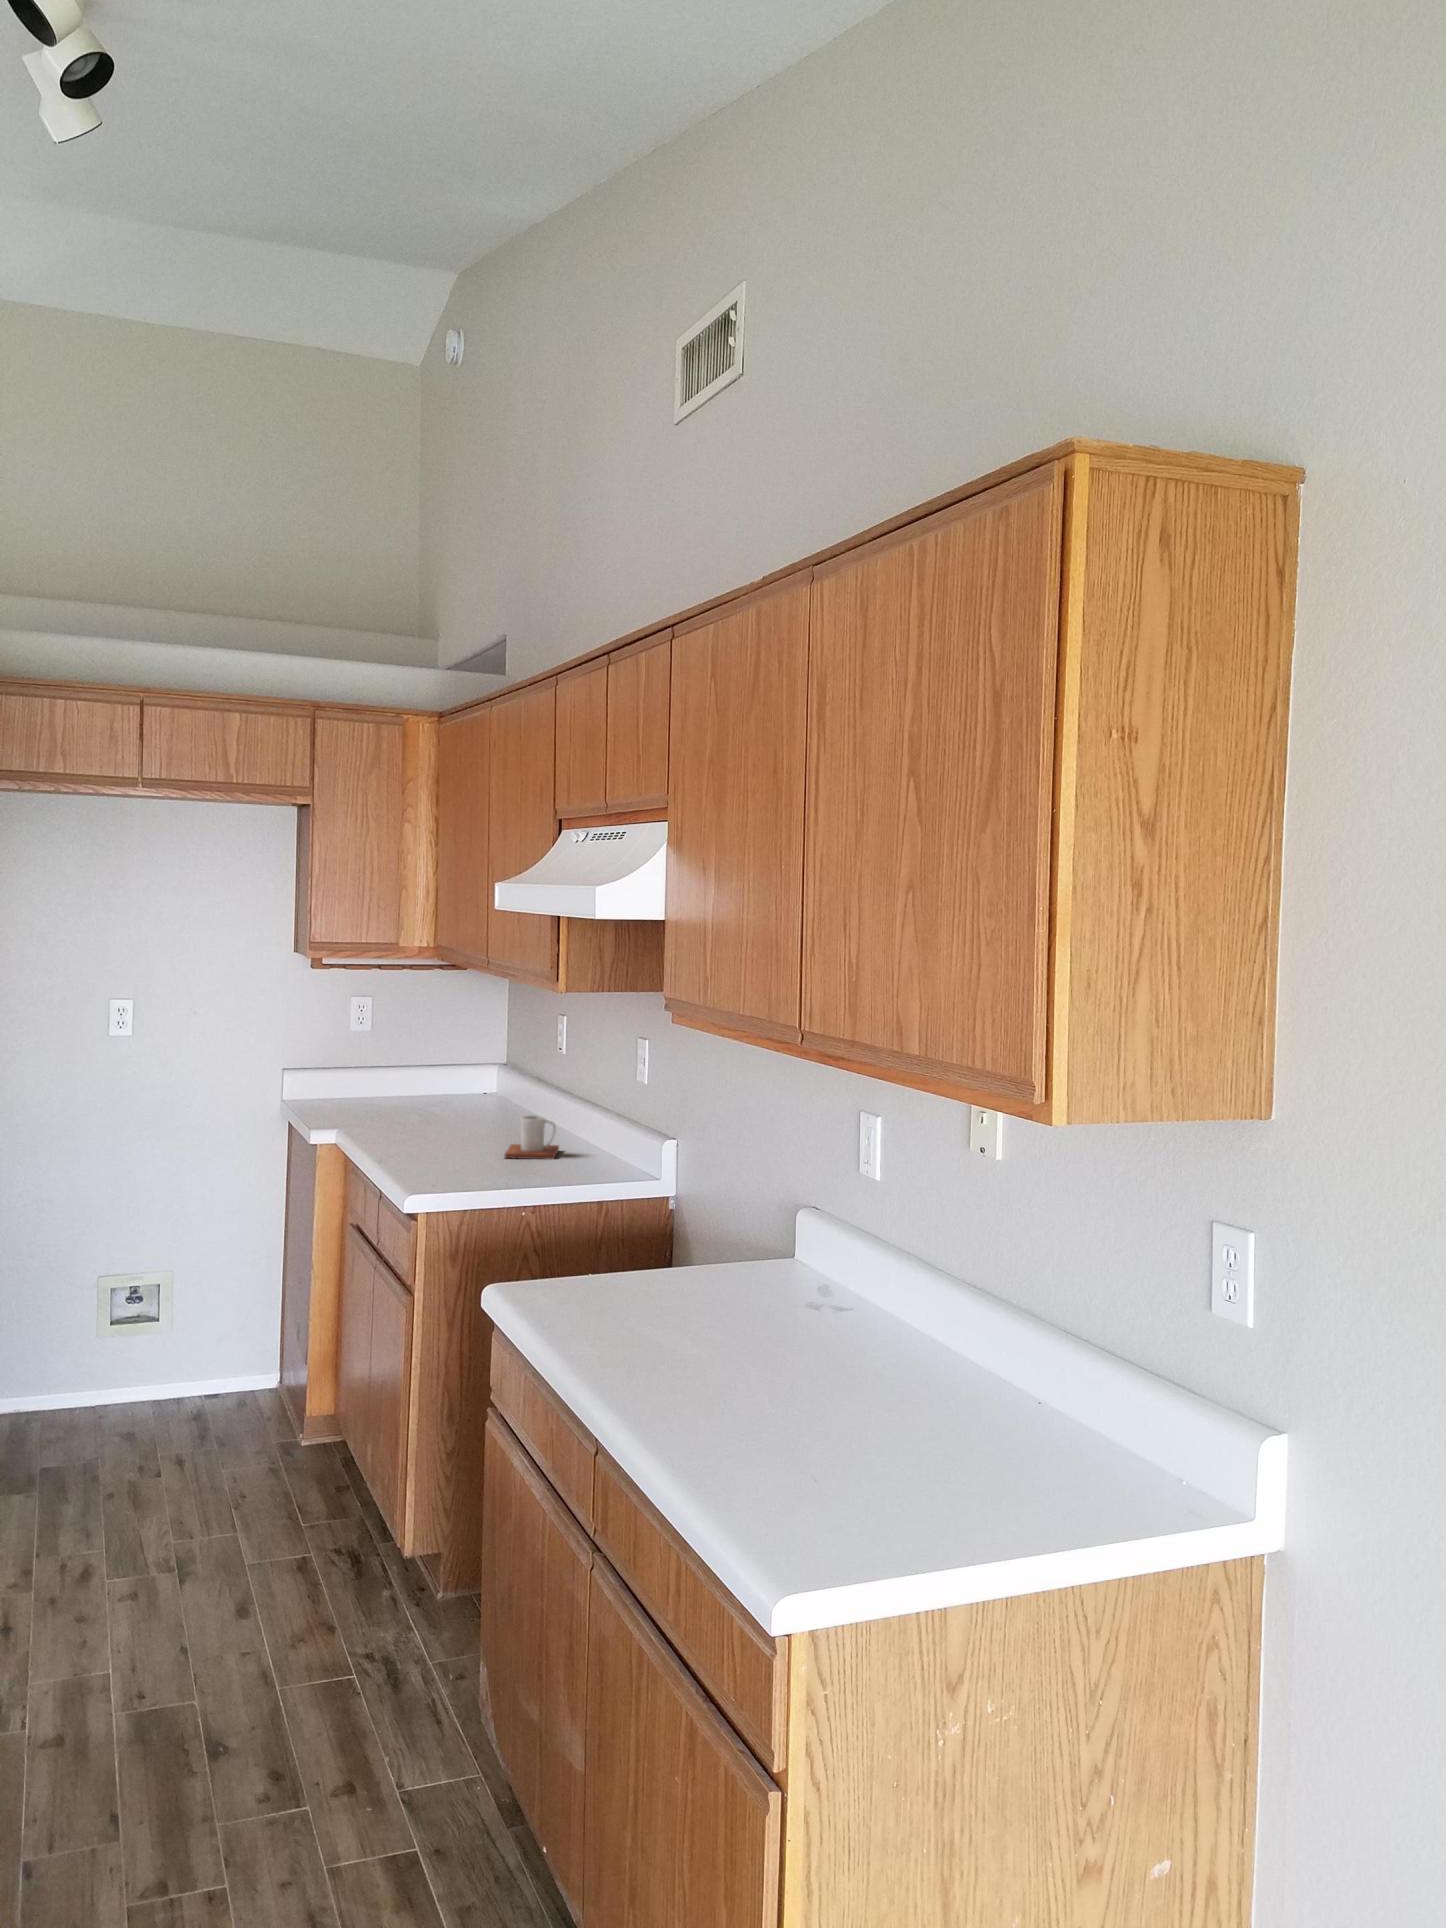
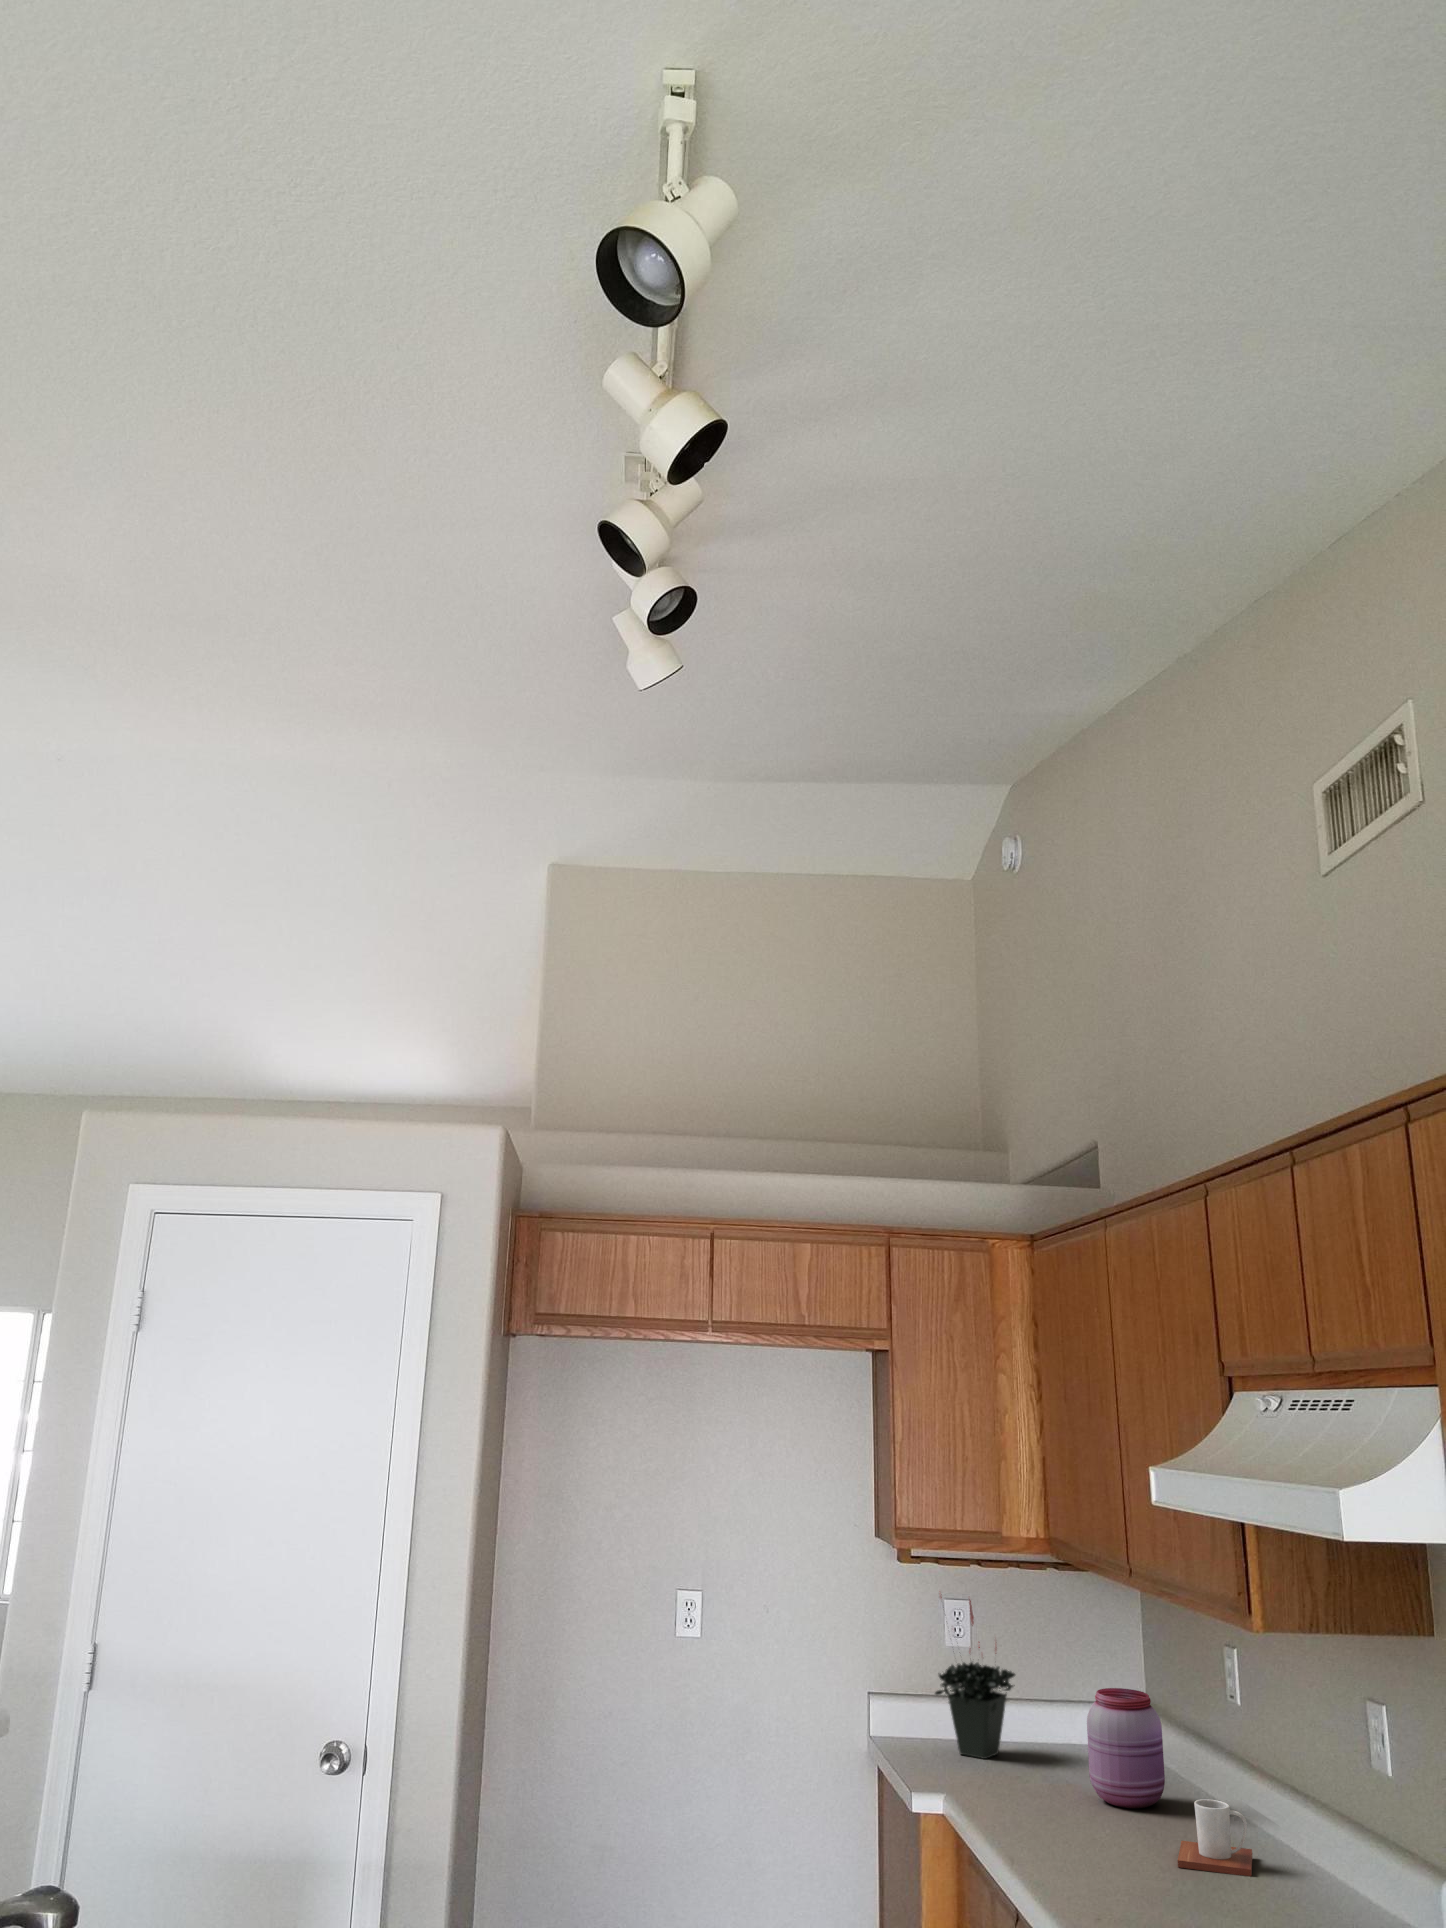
potted plant: none [339,993,407,1114] -> present [935,1597,1015,1759]
jar: none [454,1053,510,1132] -> present [1087,1688,1165,1808]

